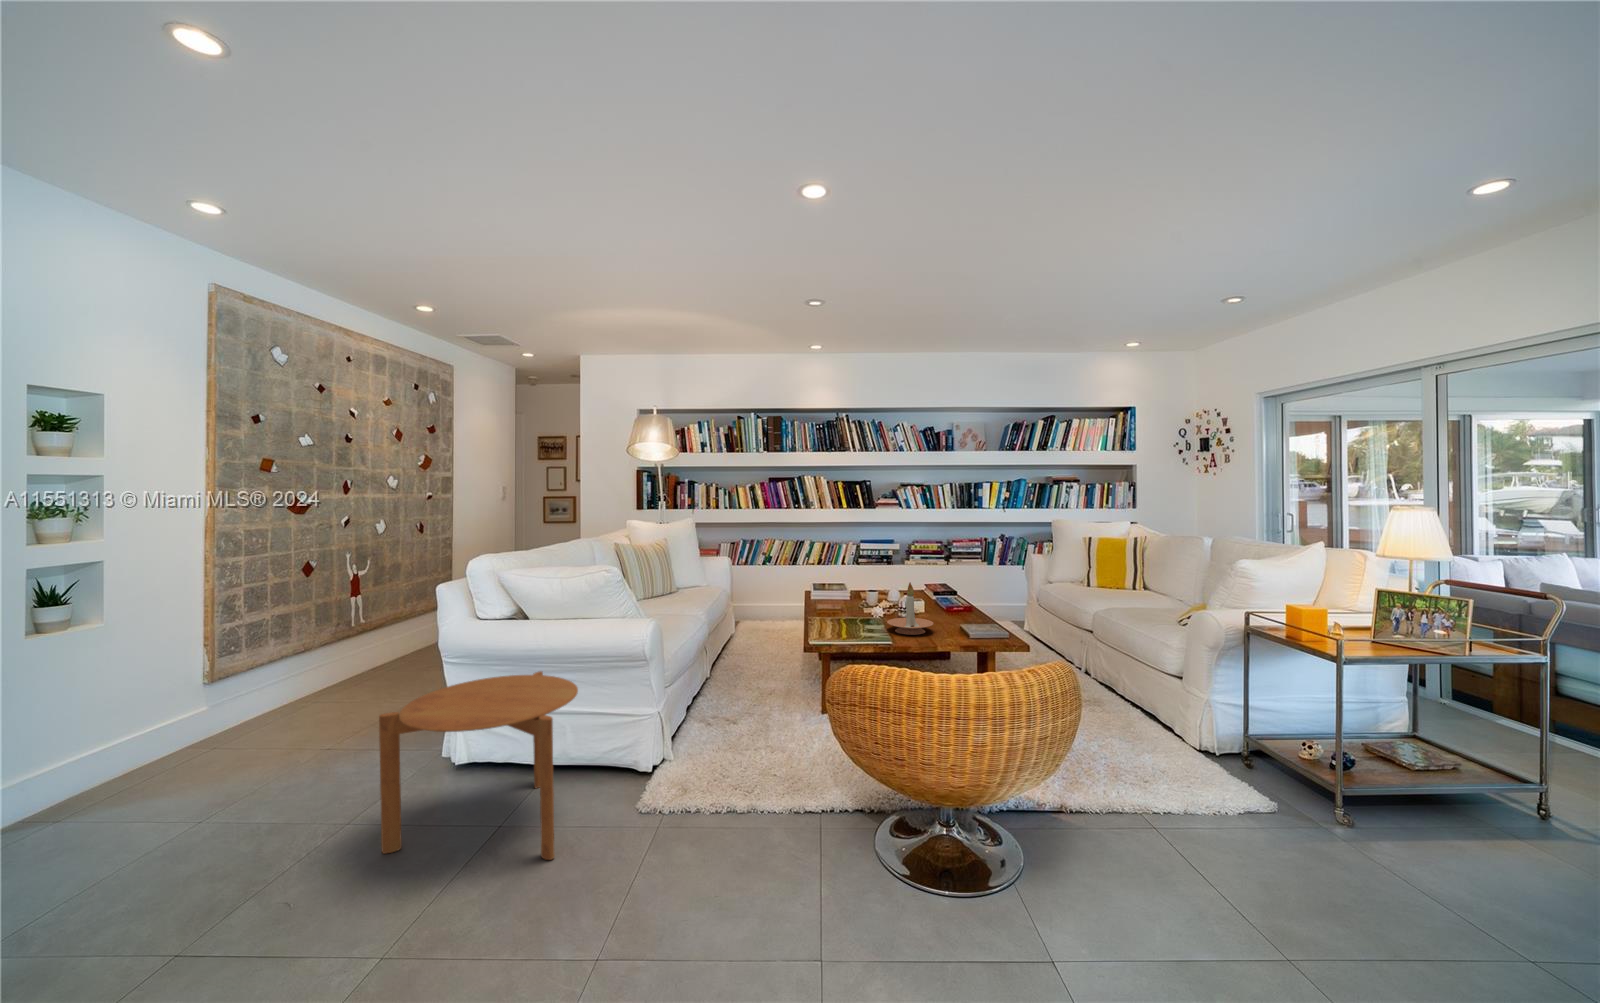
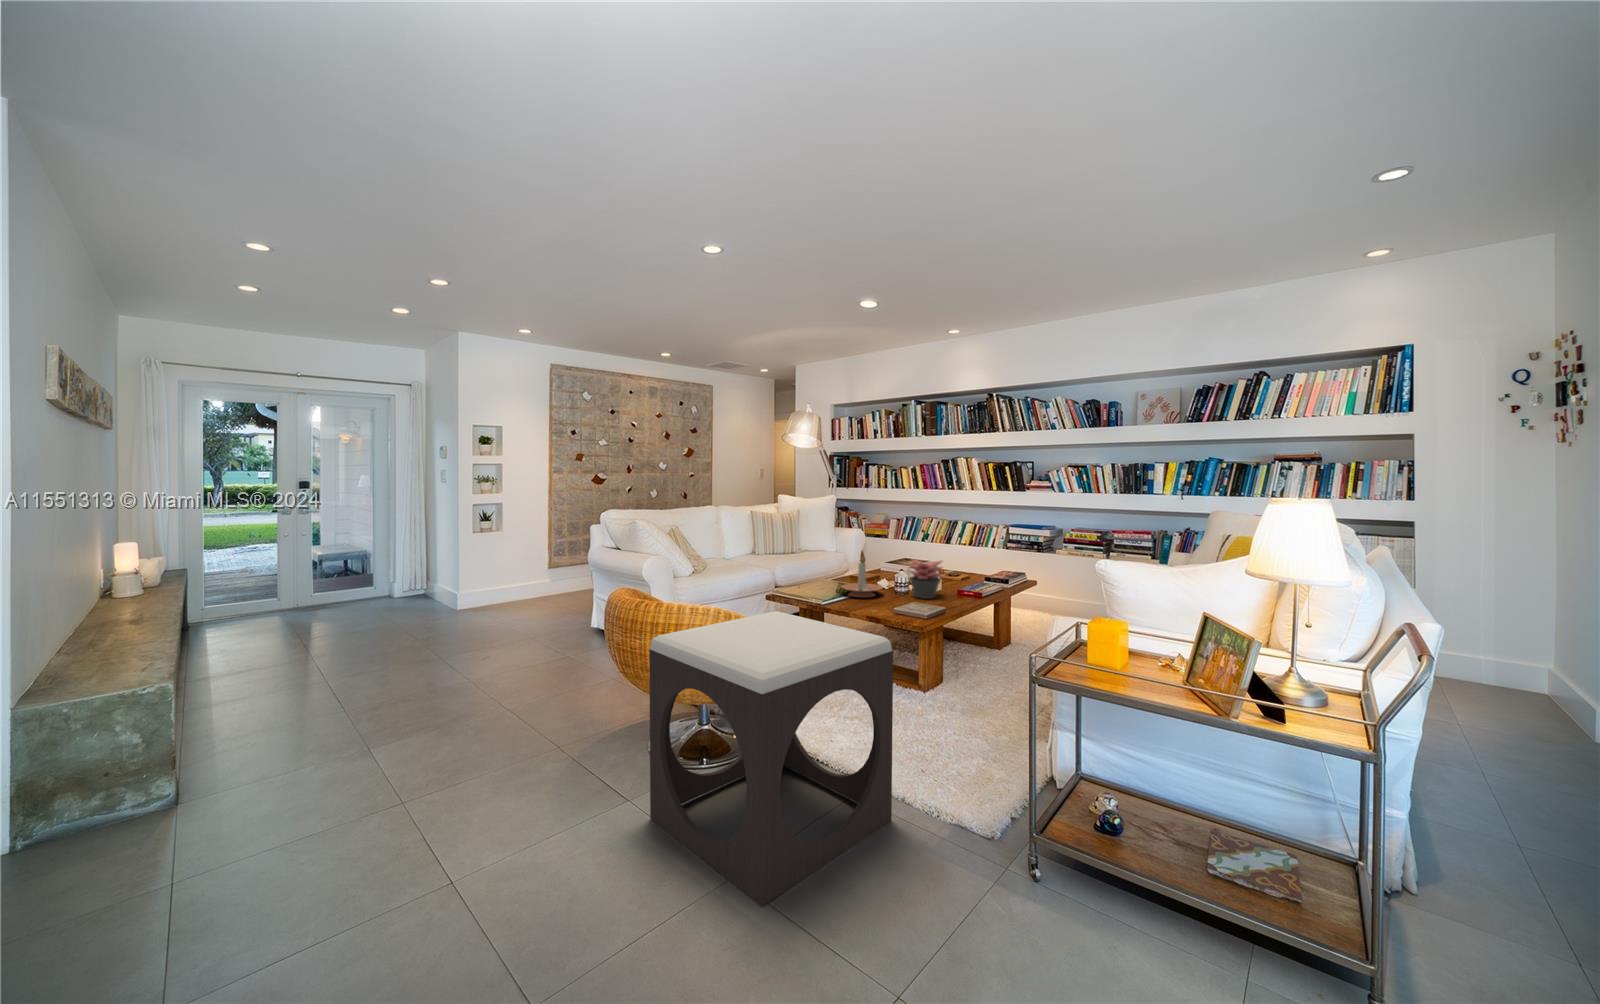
succulent plant: none [939,584,978,625] -> present [909,559,942,599]
footstool: none [1078,663,1405,974] -> present [649,611,893,906]
side table: present [379,671,578,860] -> none [502,574,603,670]

